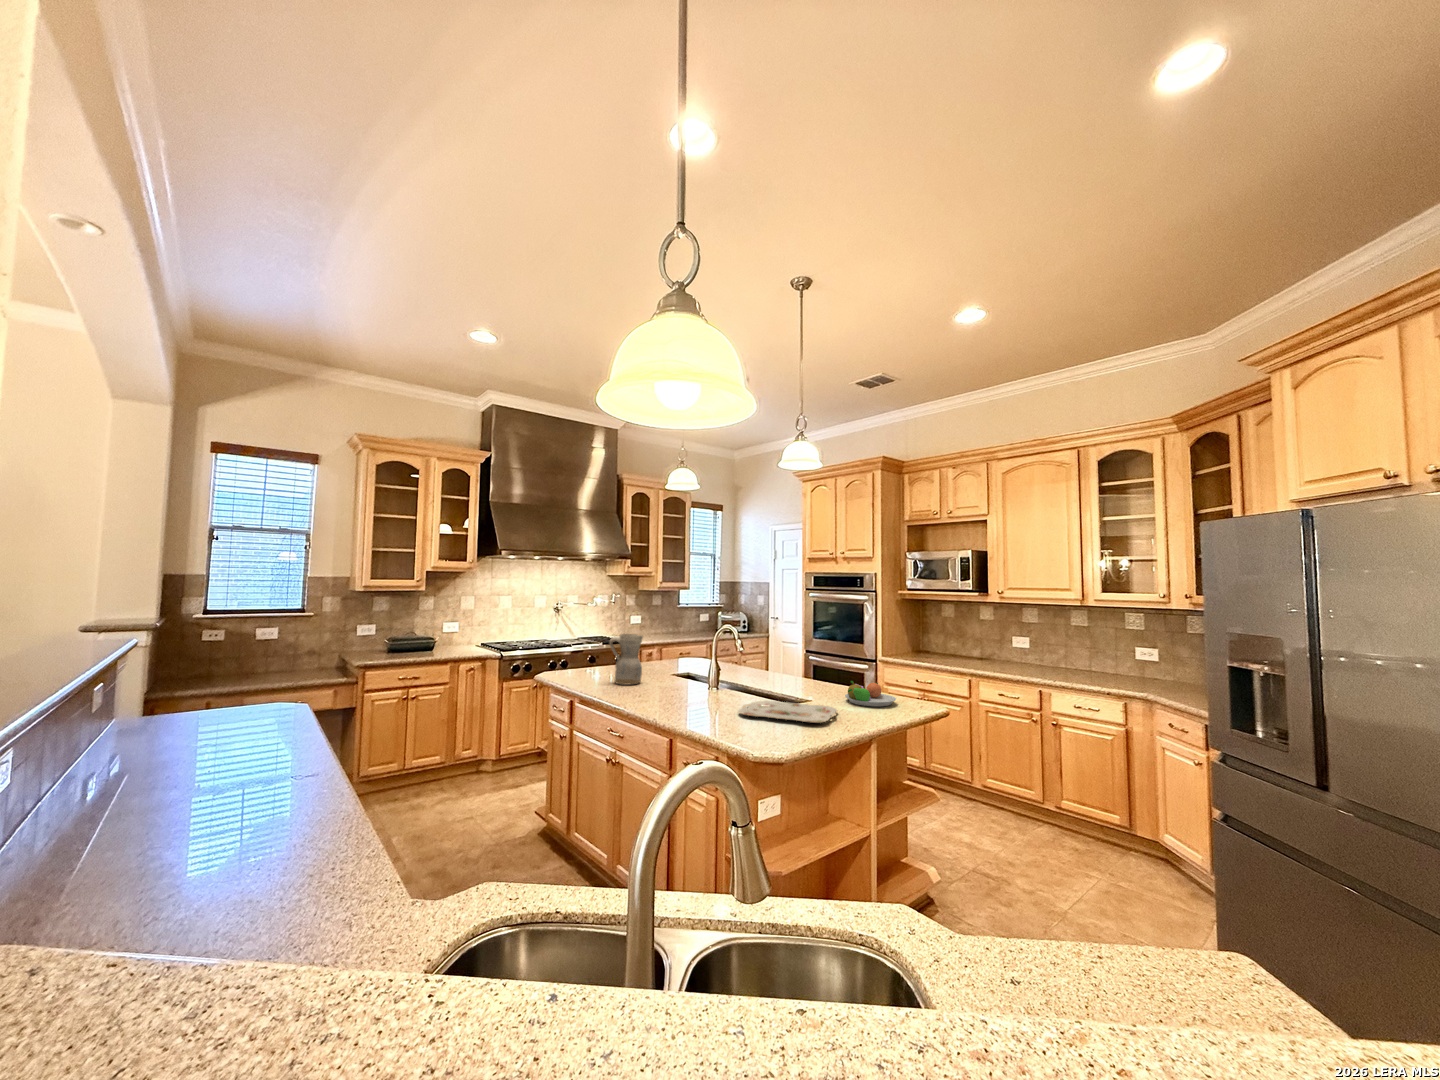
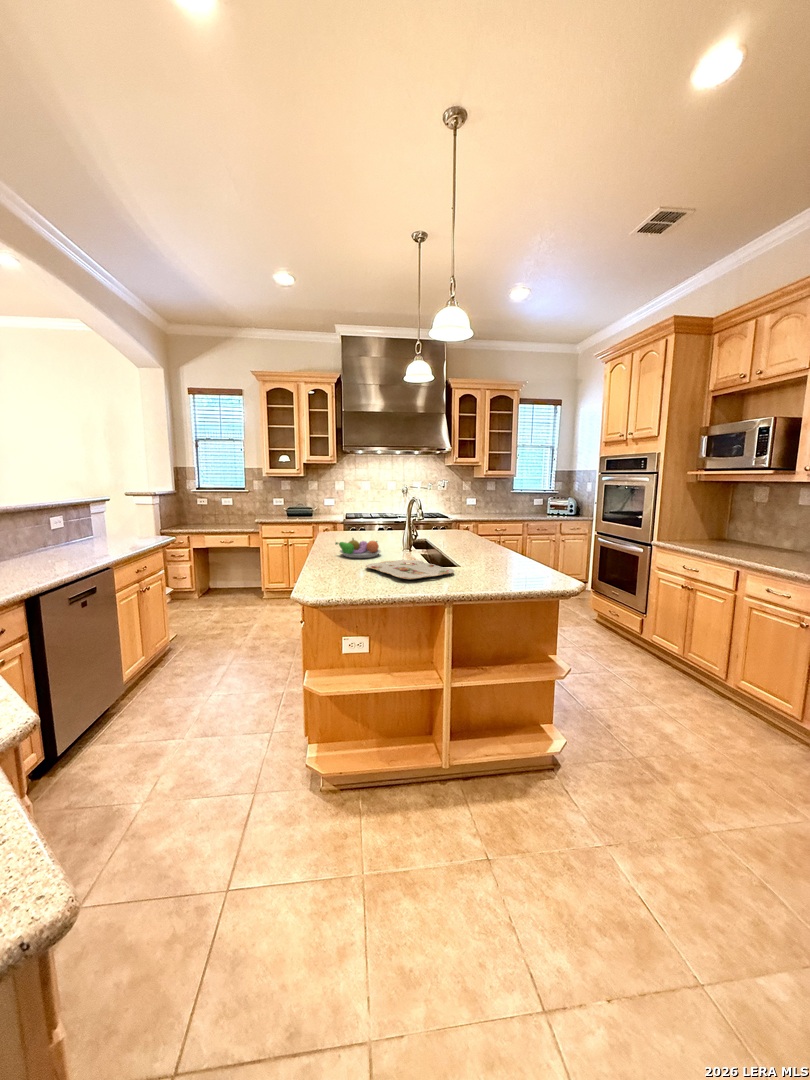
ceramic pitcher: present [609,634,643,685] -> none [340,503,365,541]
fruit bowl: present [845,681,896,706] -> present [335,538,381,558]

